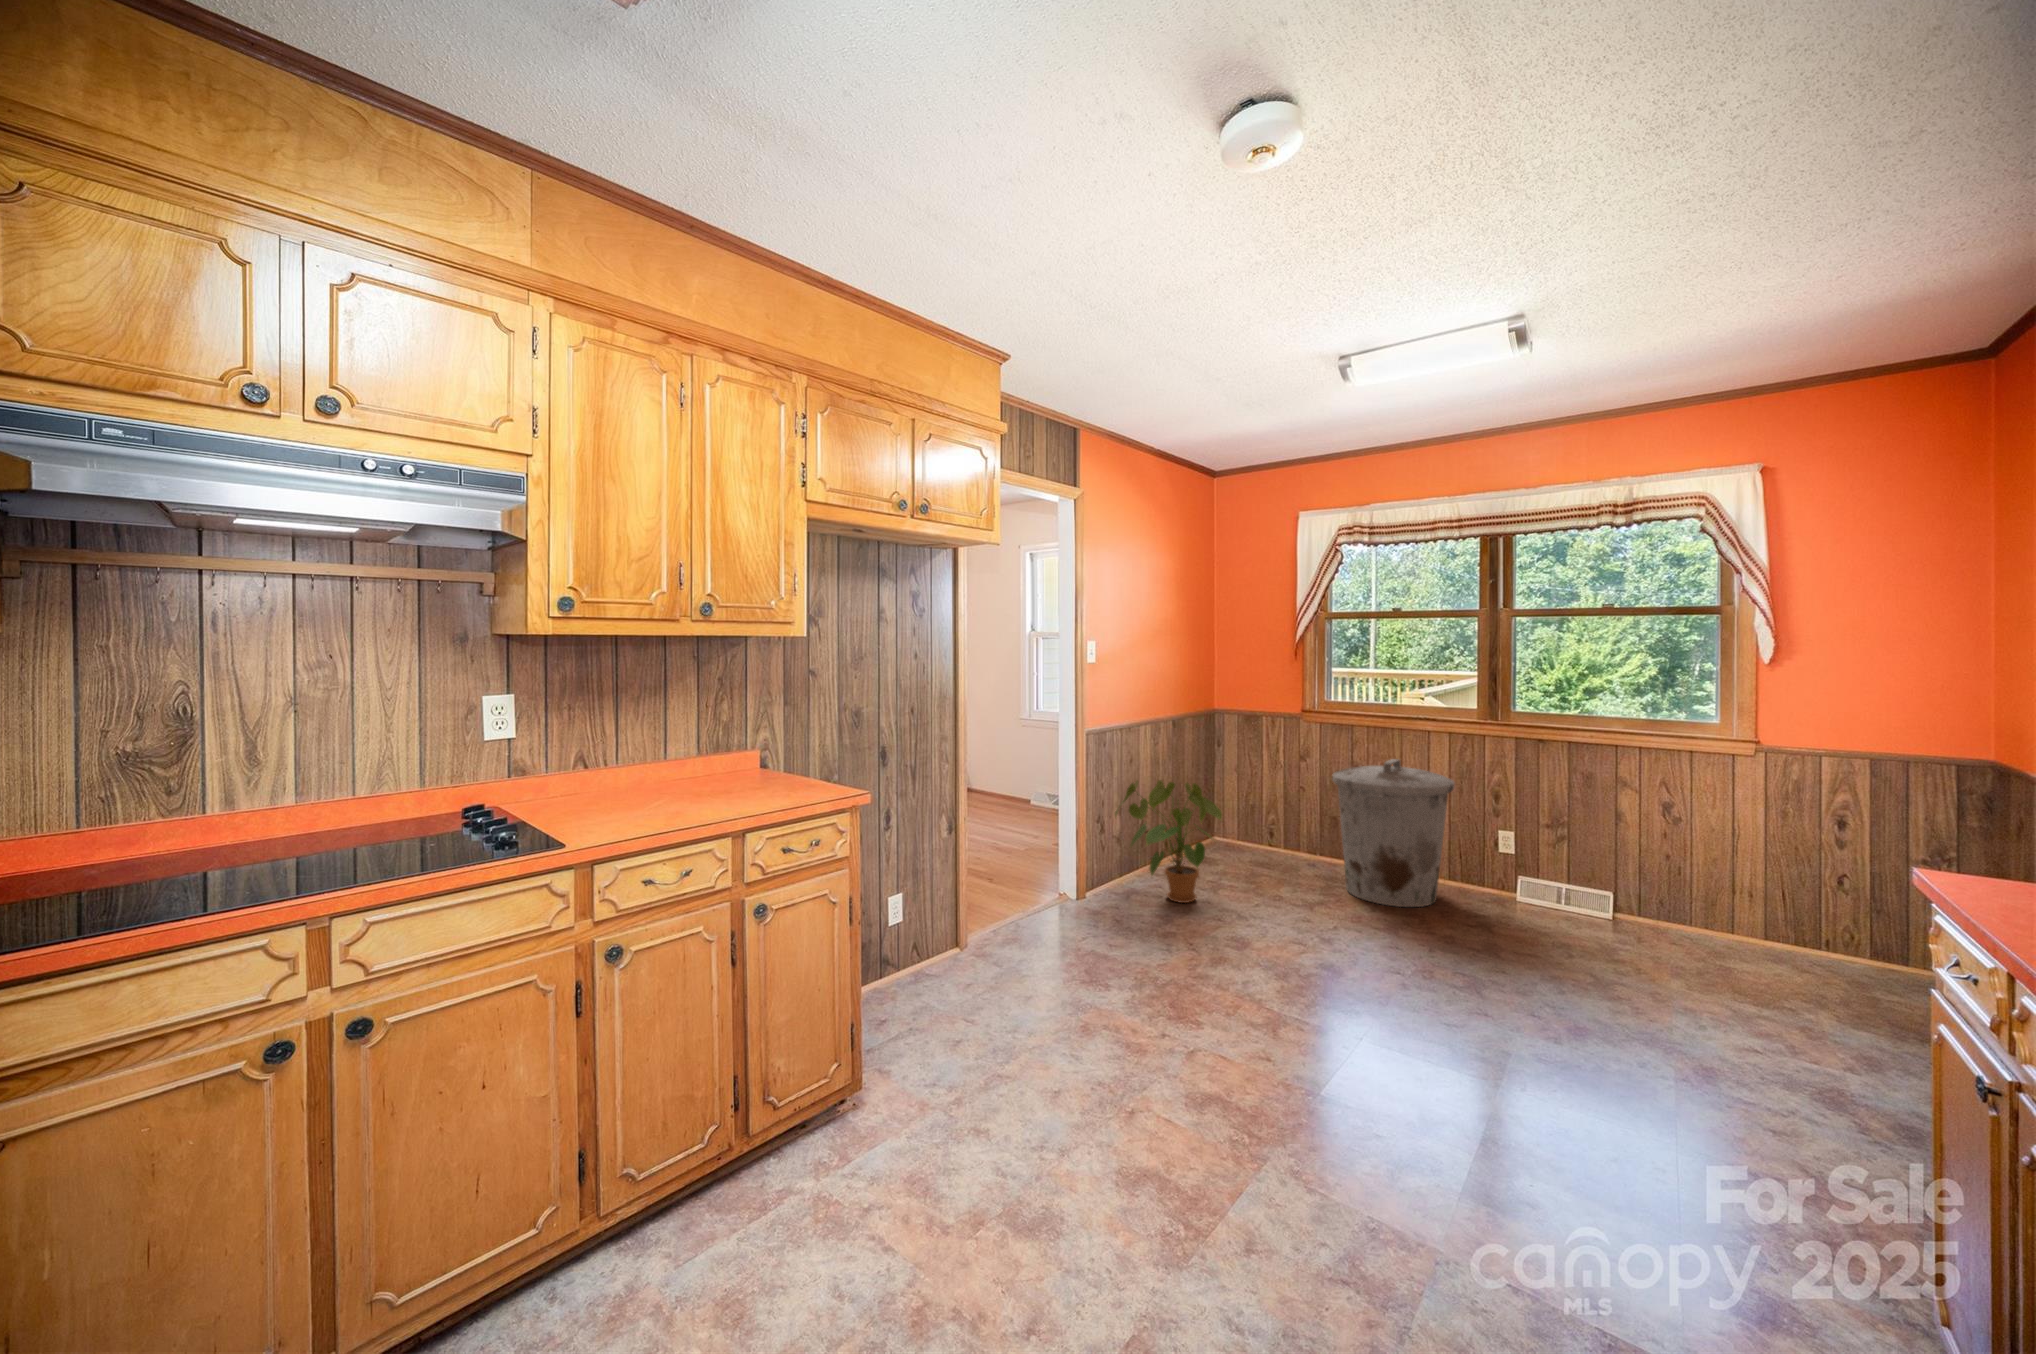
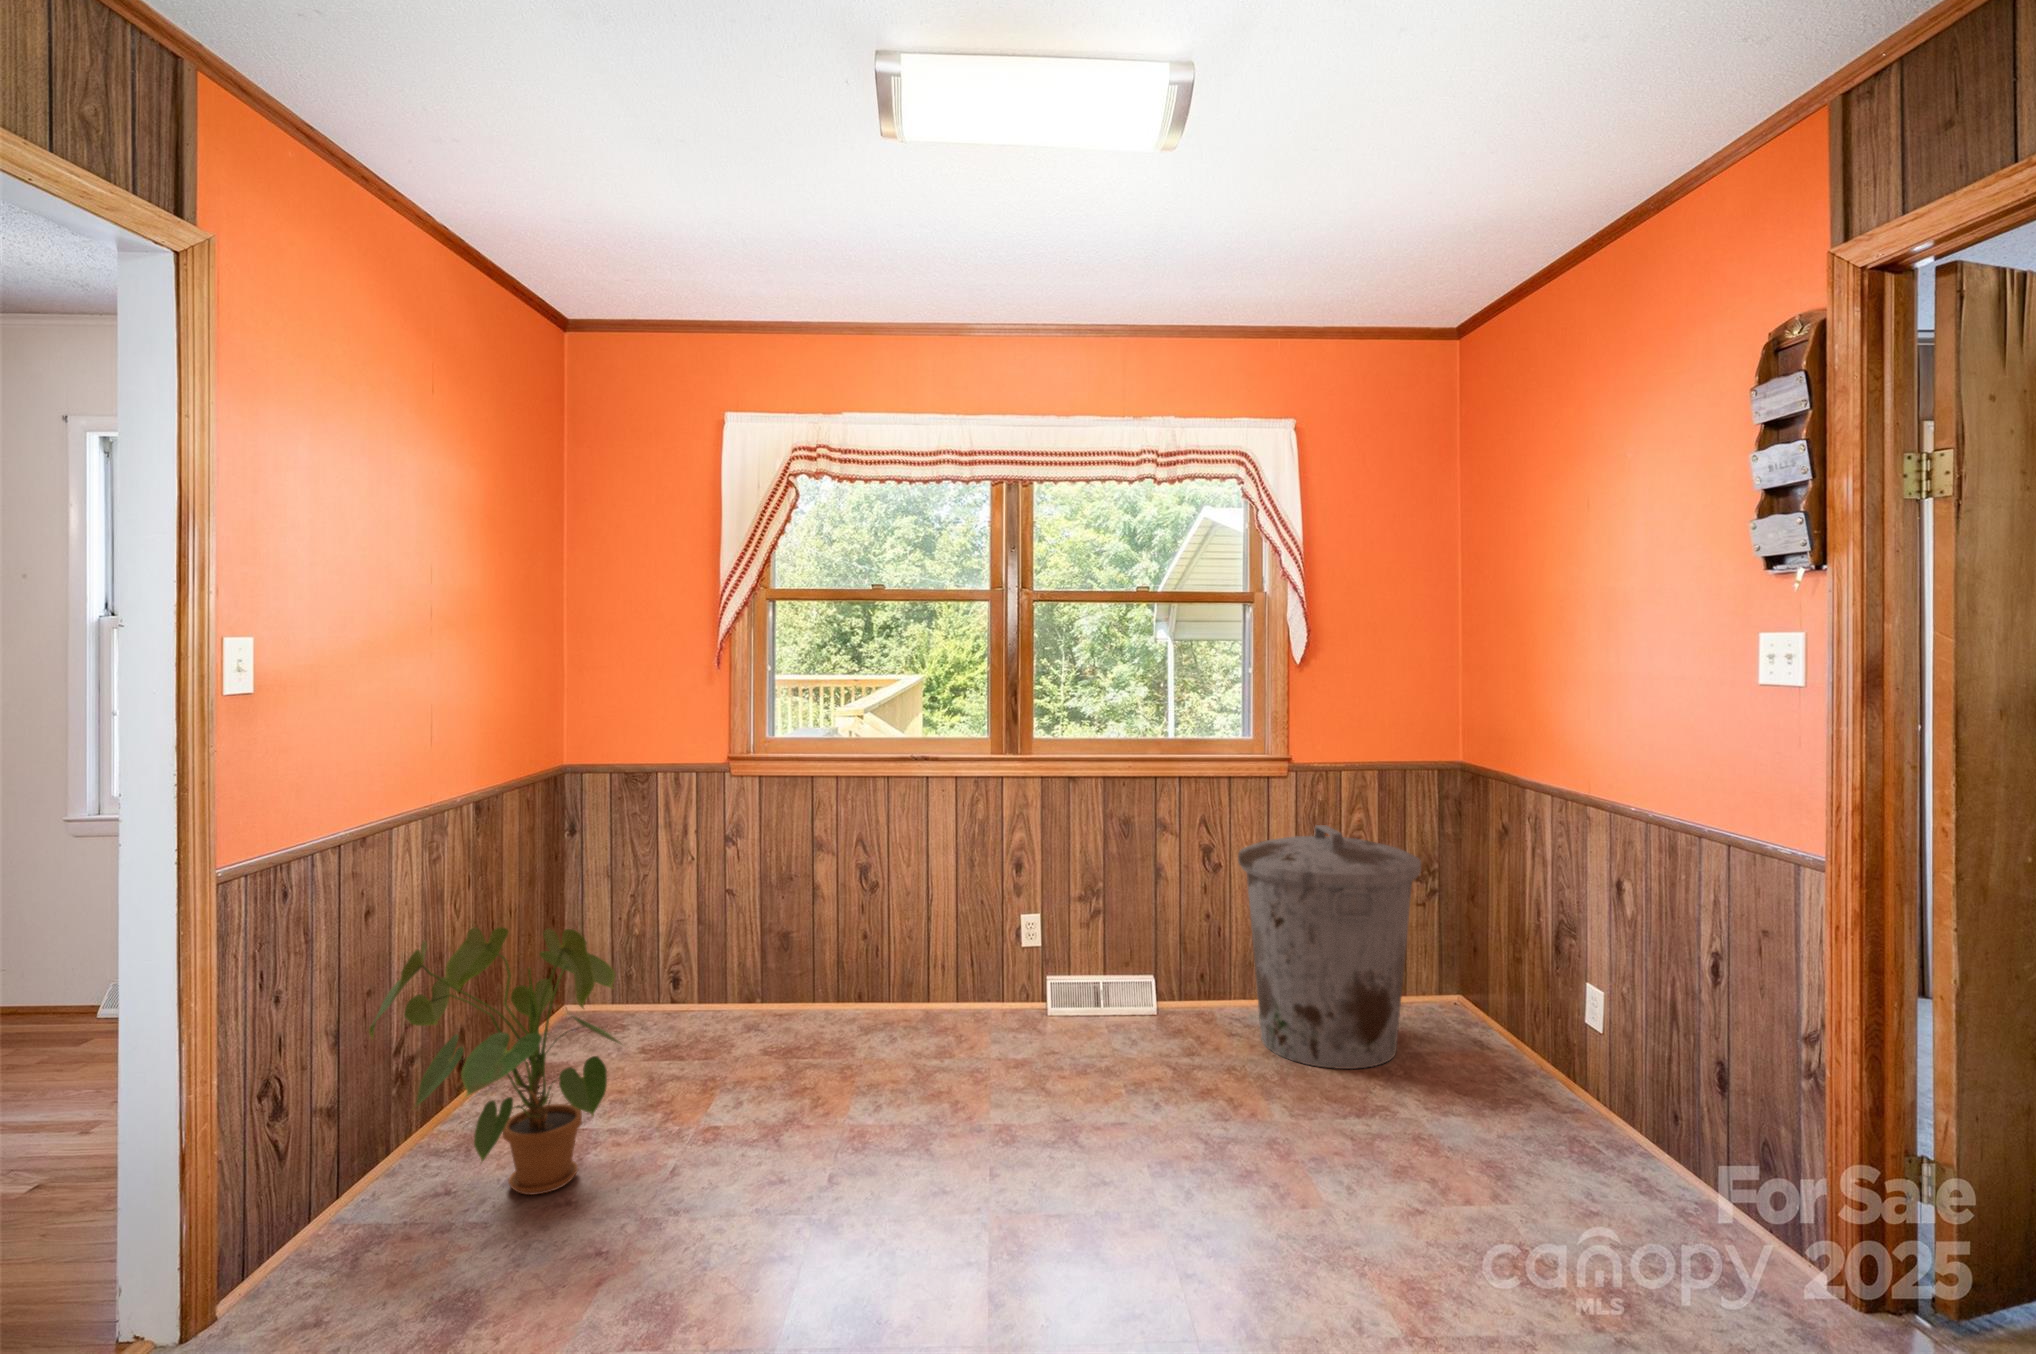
trash can: present [1332,759,1455,907] -> present [1238,825,1421,1069]

